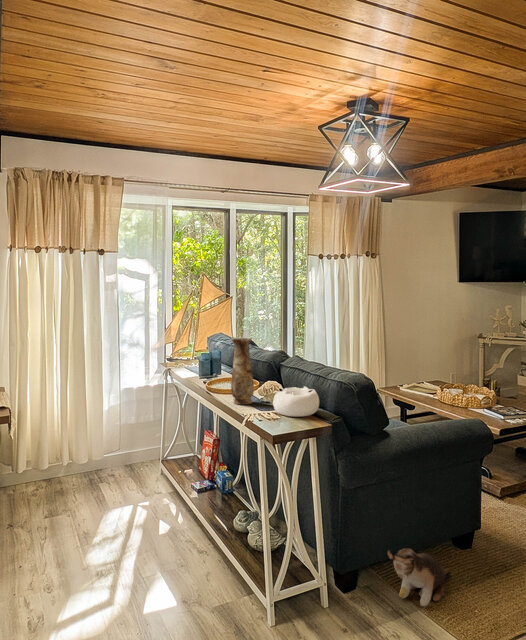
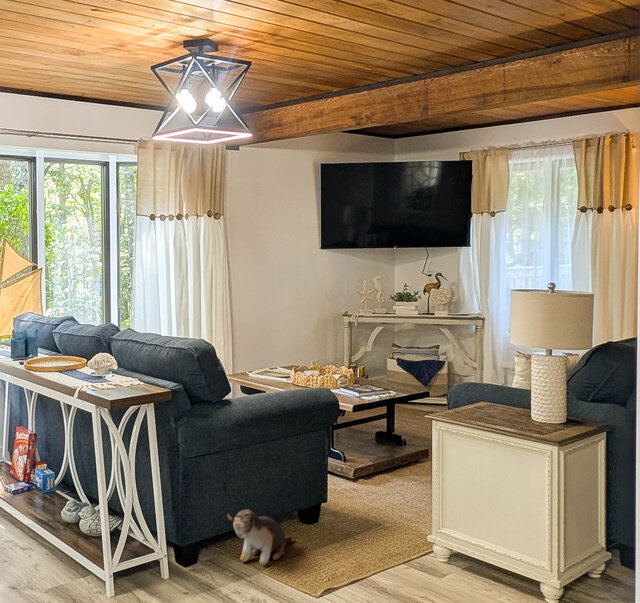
vase: present [231,337,254,404] -> none [57,306,84,378]
decorative bowl: present [273,386,319,417] -> none [107,356,156,385]

